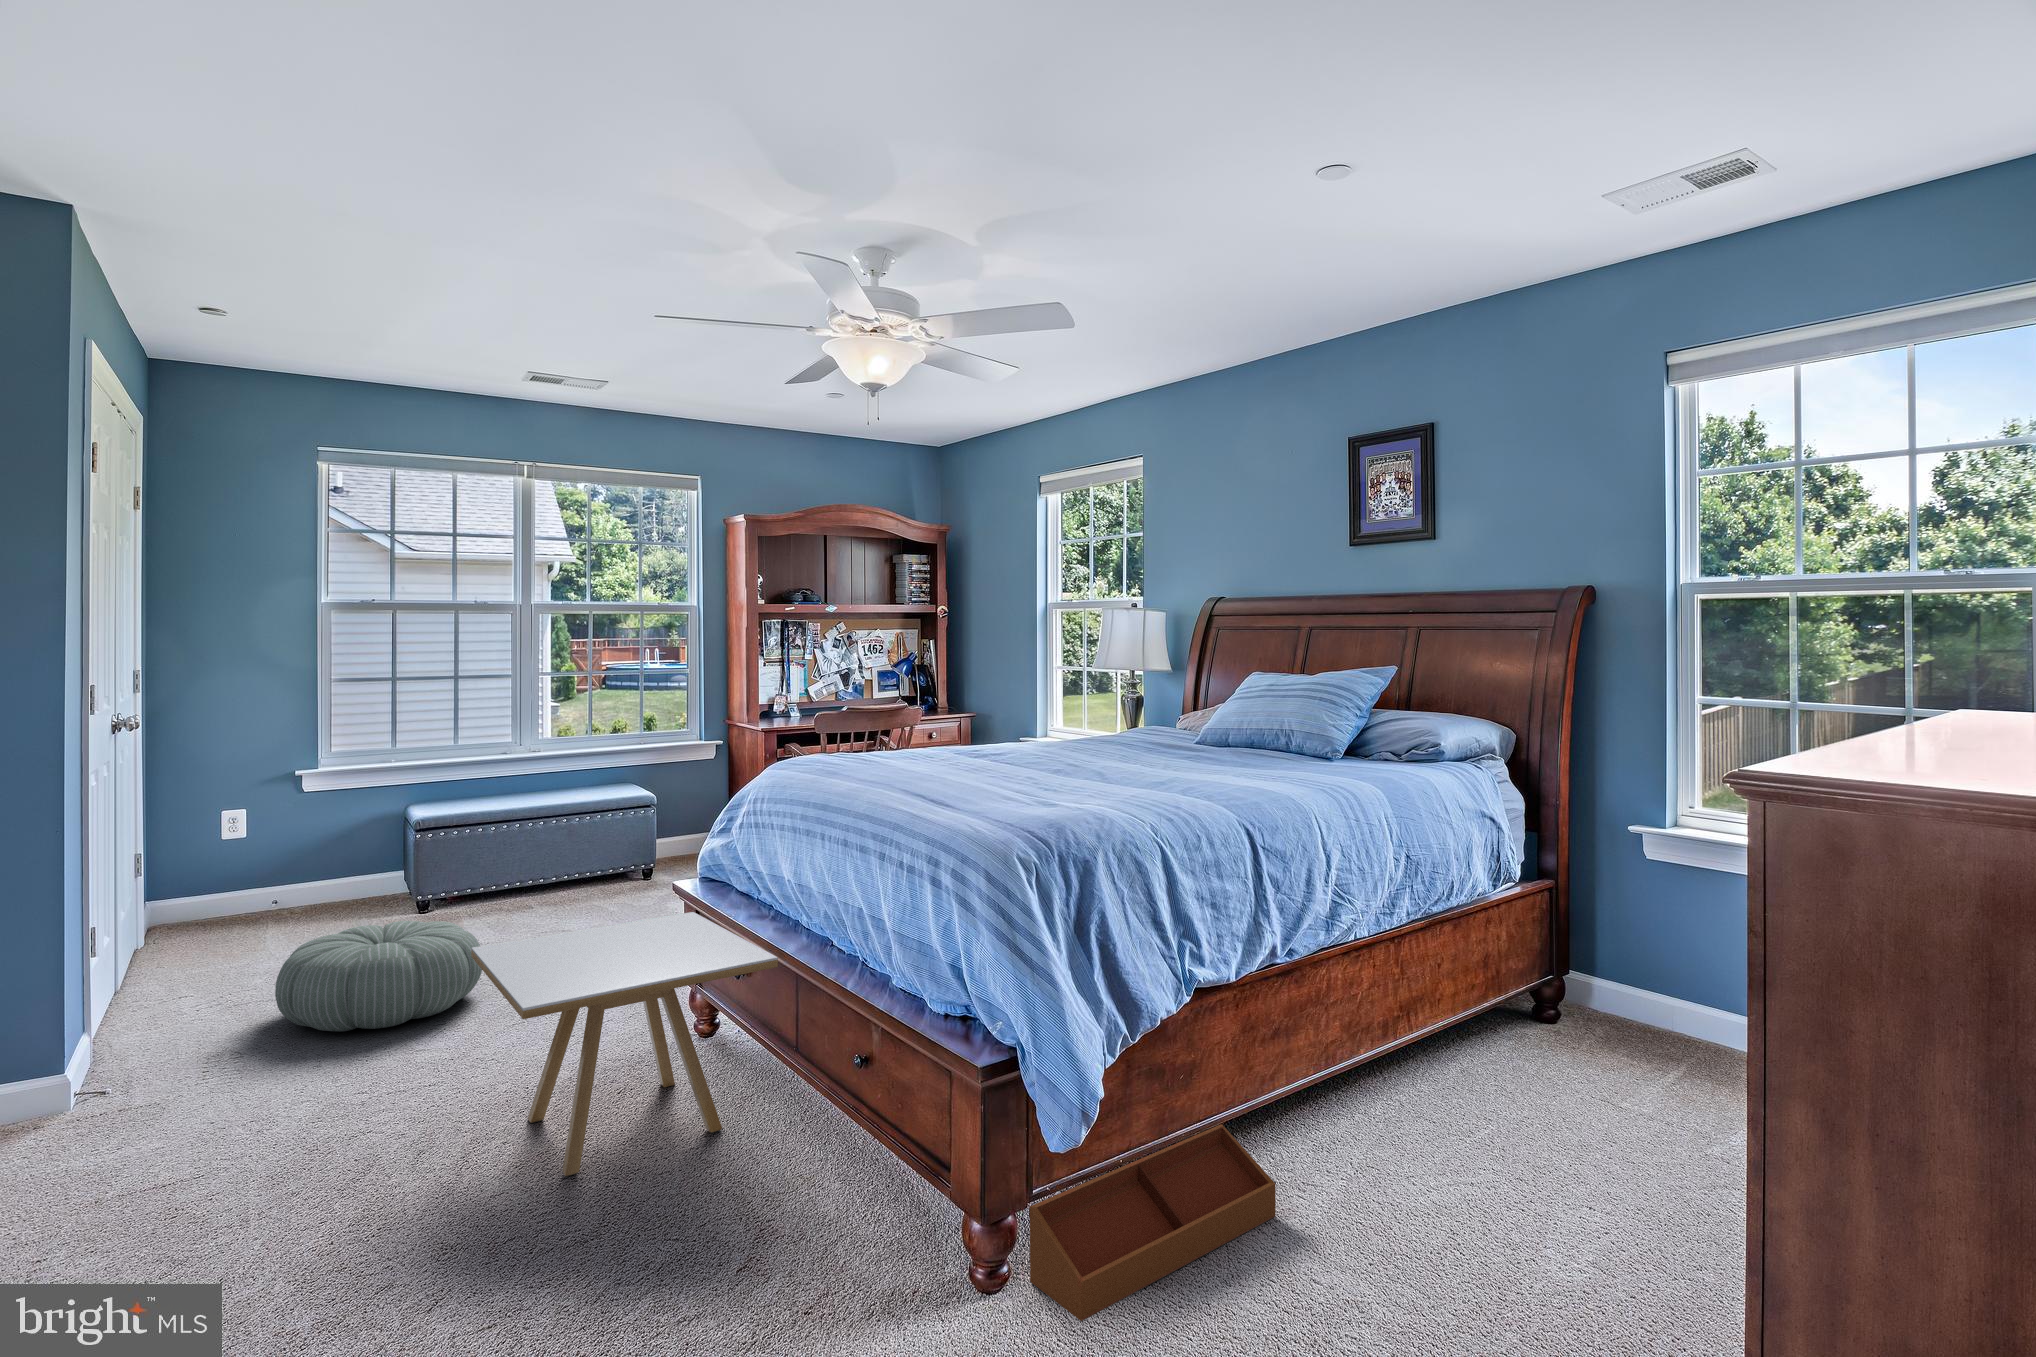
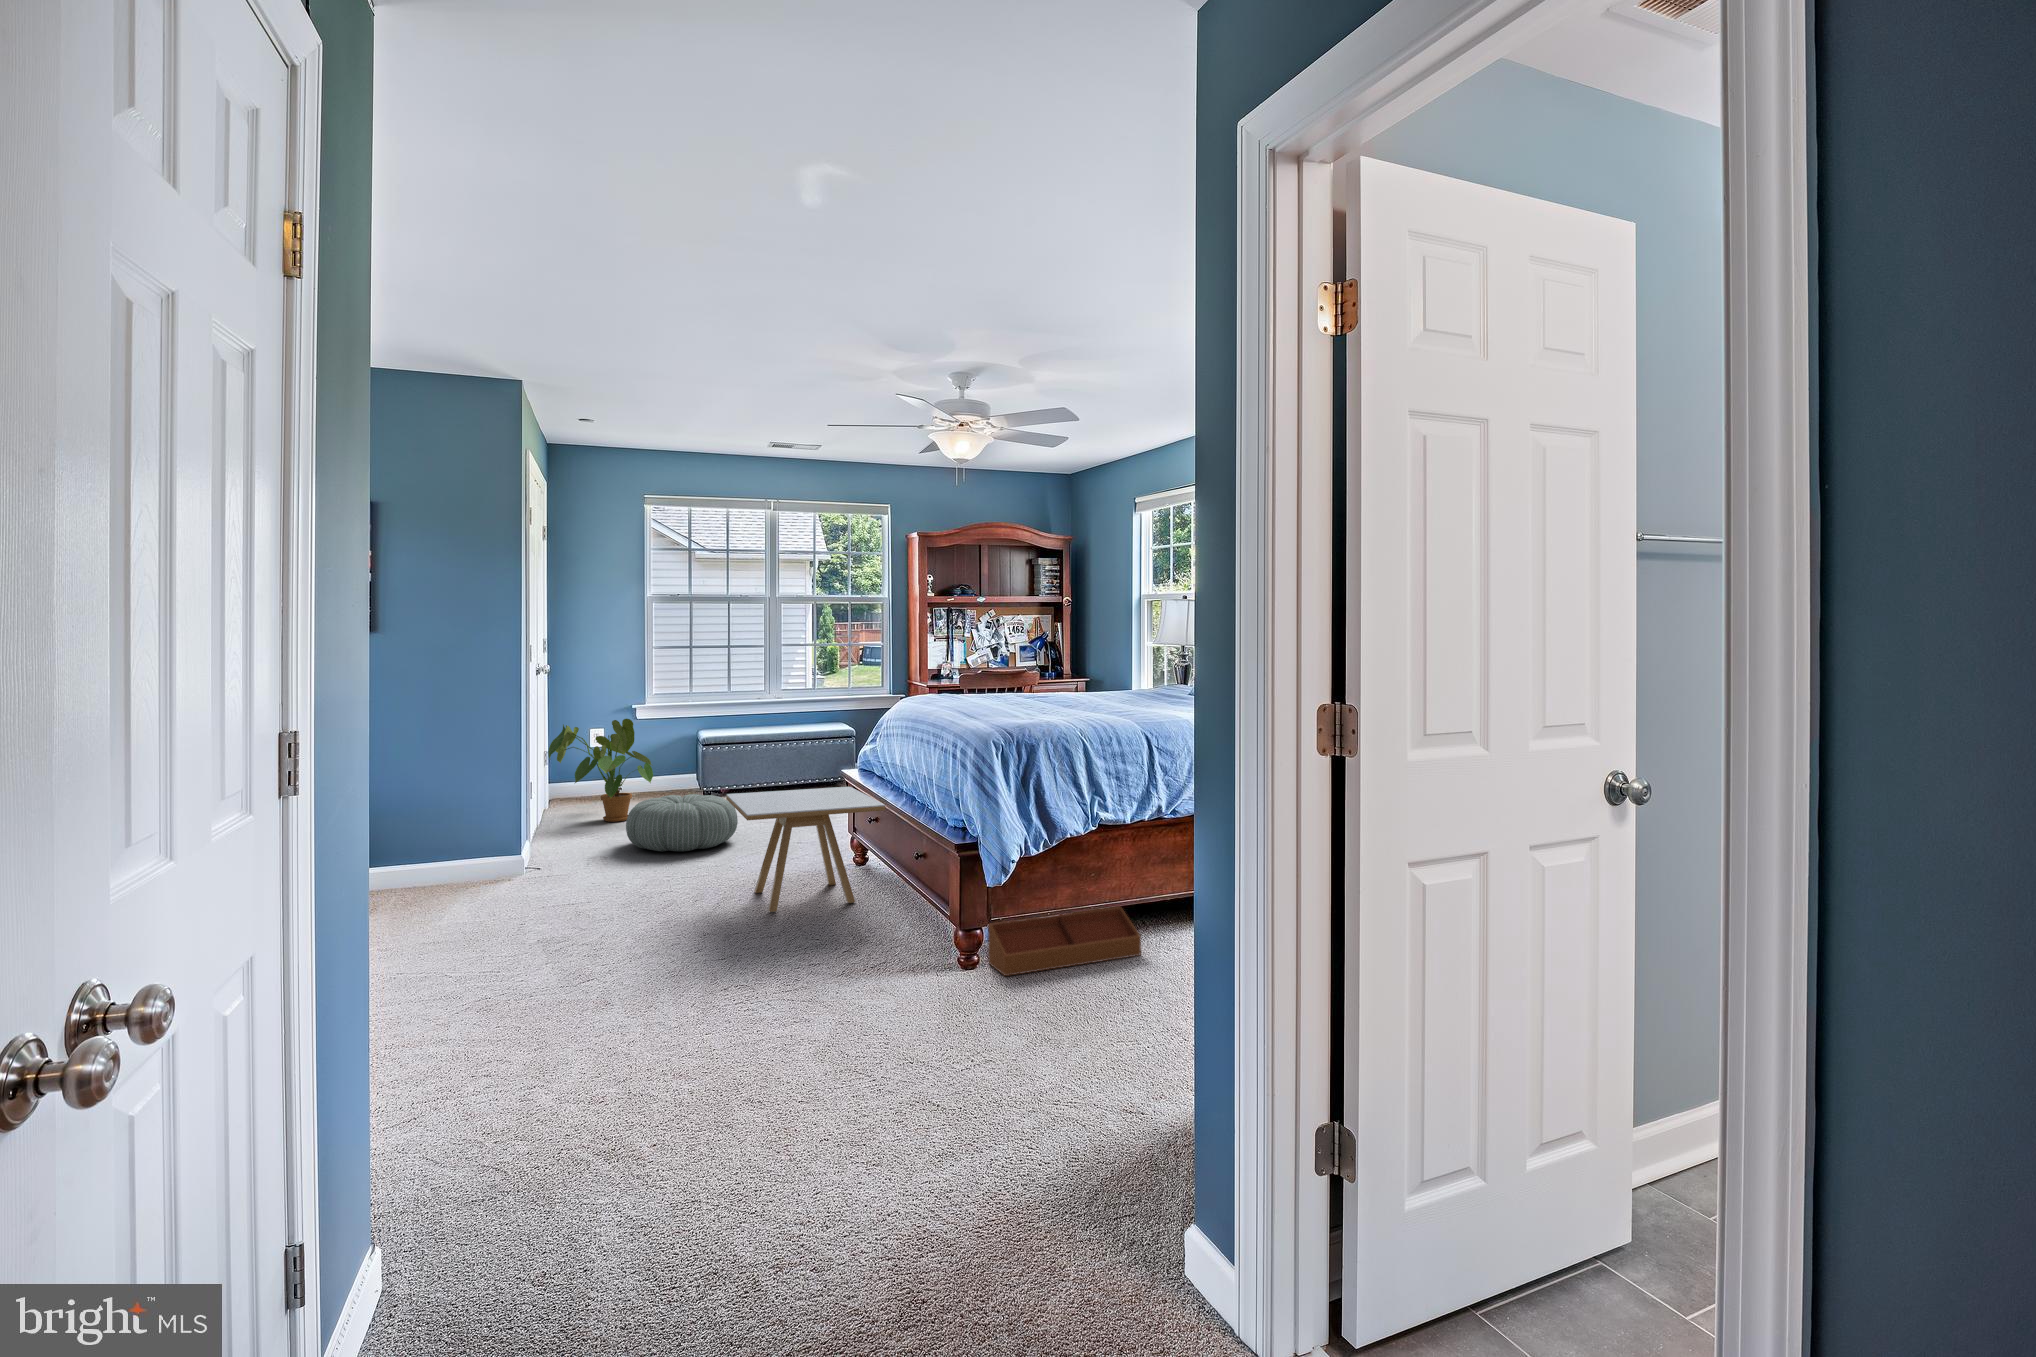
house plant: none [130,796,331,967] -> present [548,719,653,822]

